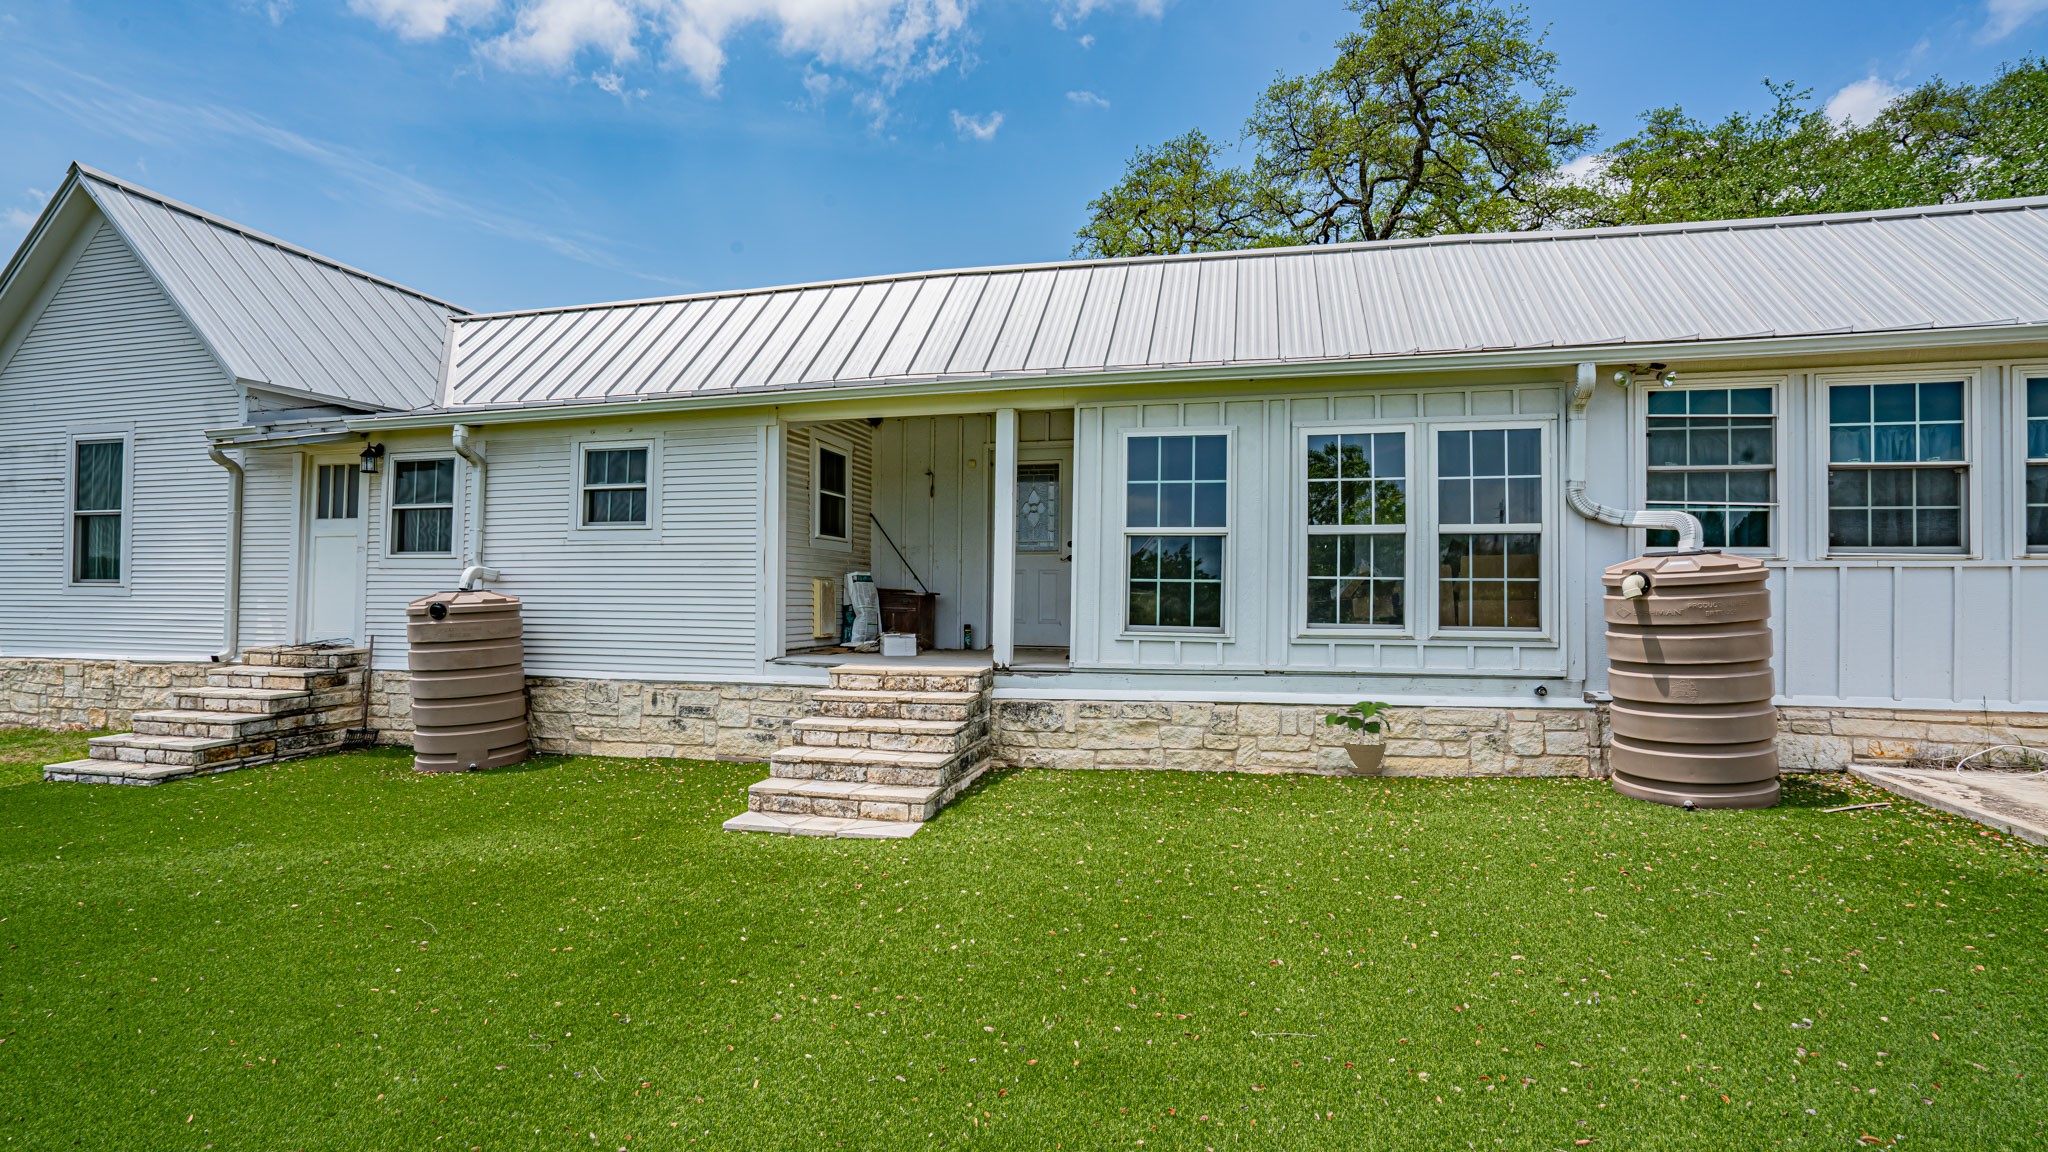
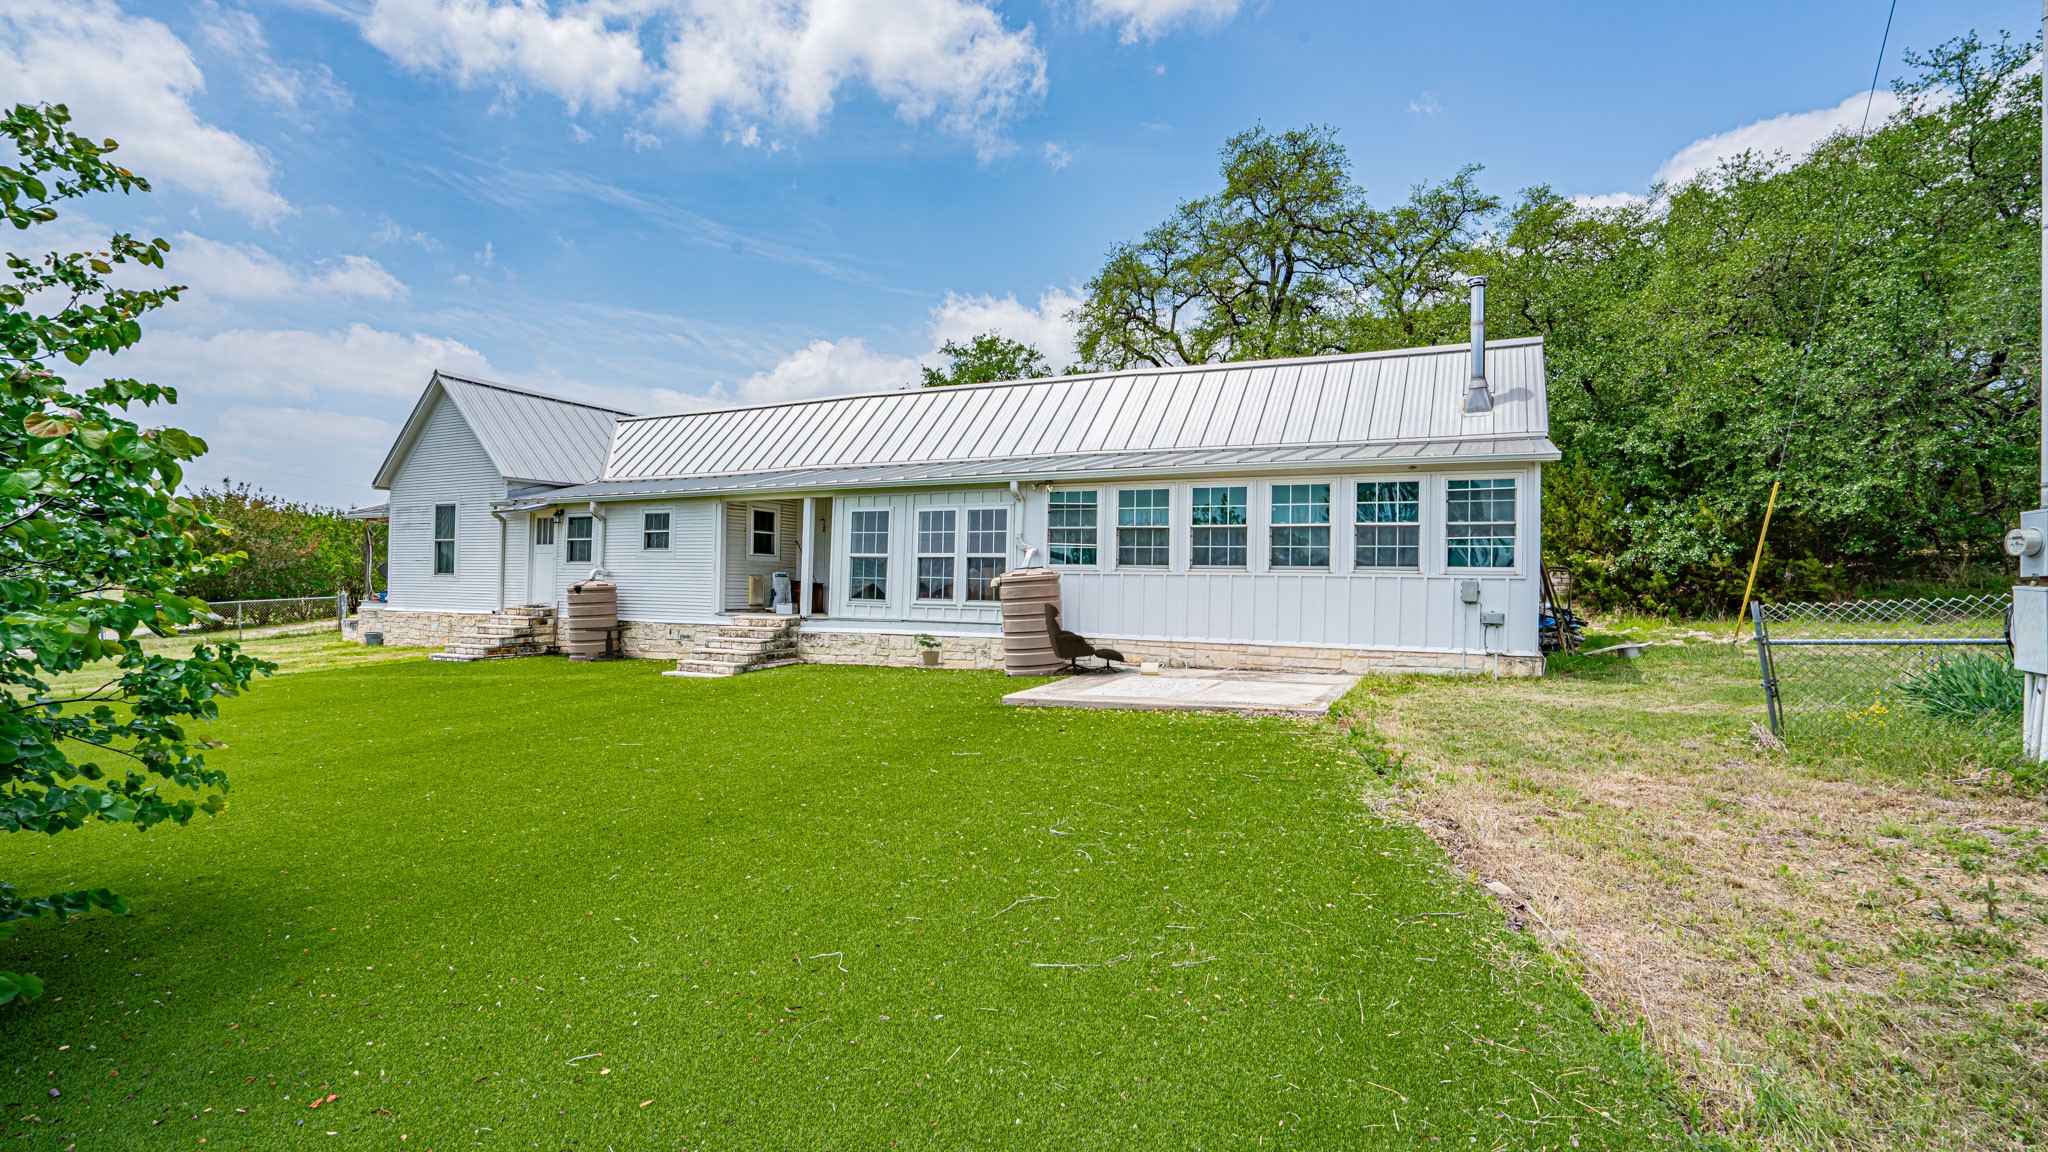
lounge chair: none [1734,625,1959,808] -> present [1044,603,1124,675]
side table: none [460,692,570,767] -> present [586,627,632,658]

